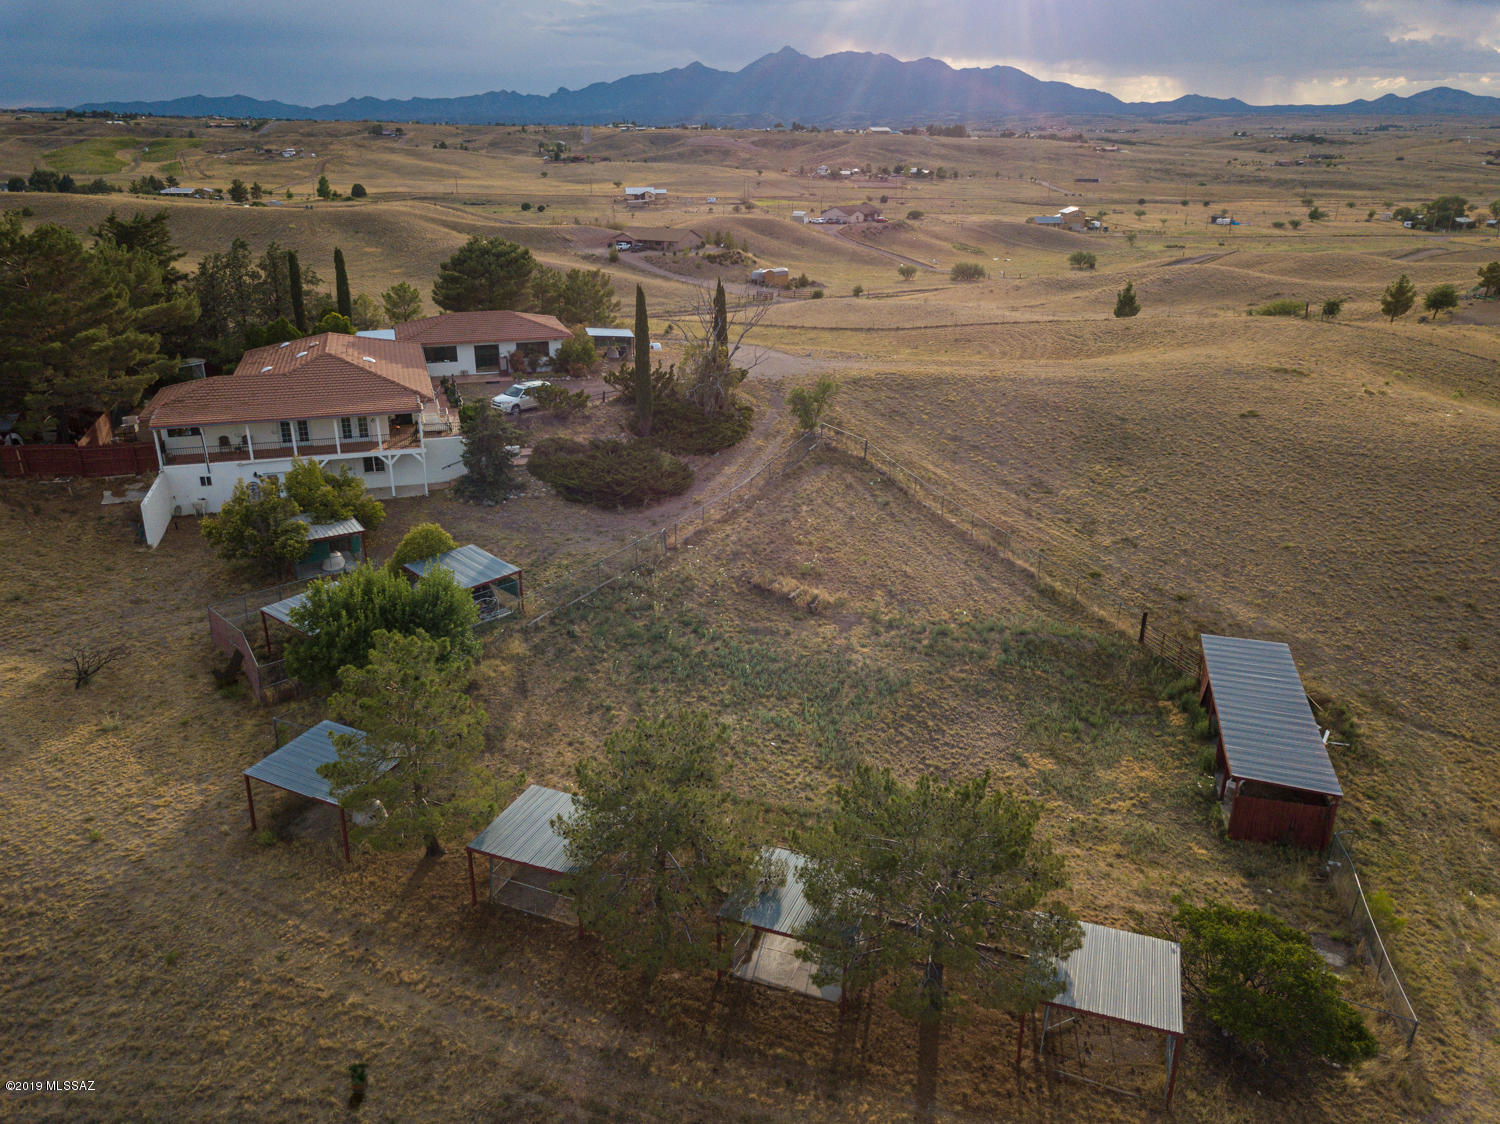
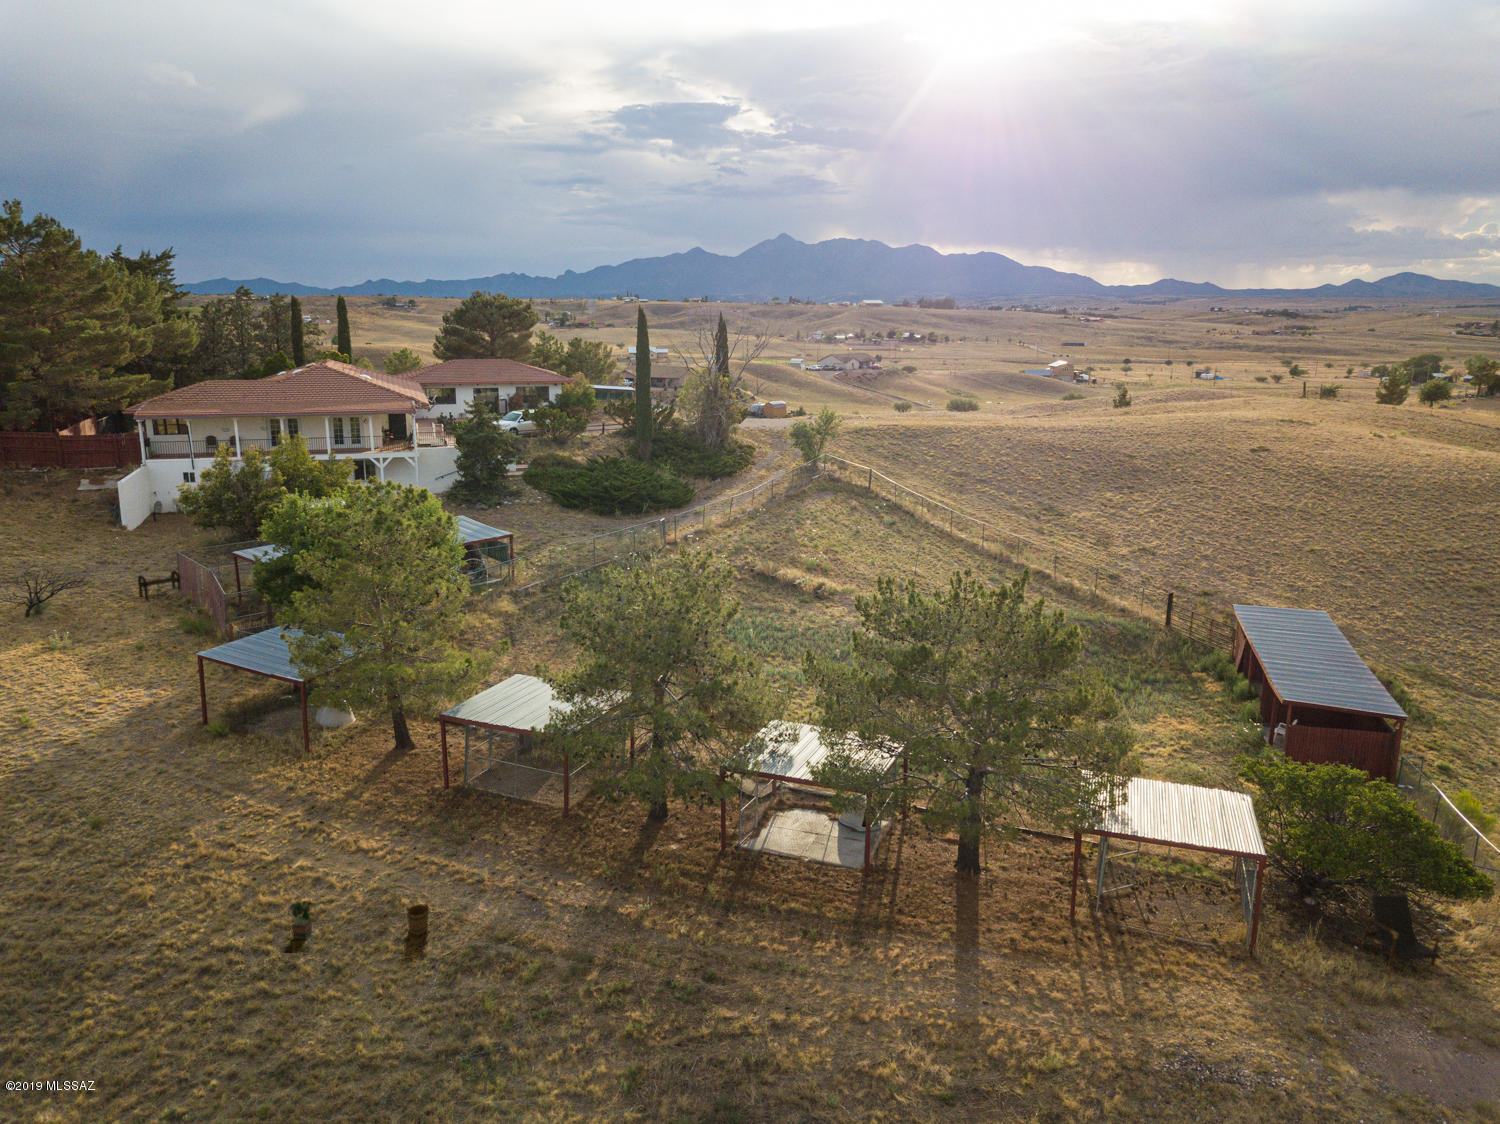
bench: none [173,617,215,651] -> present [138,571,181,601]
lounge chair: present [210,648,247,688] -> present [1362,895,1441,970]
bucket: none [446,1056,467,1085] -> present [407,902,429,935]

